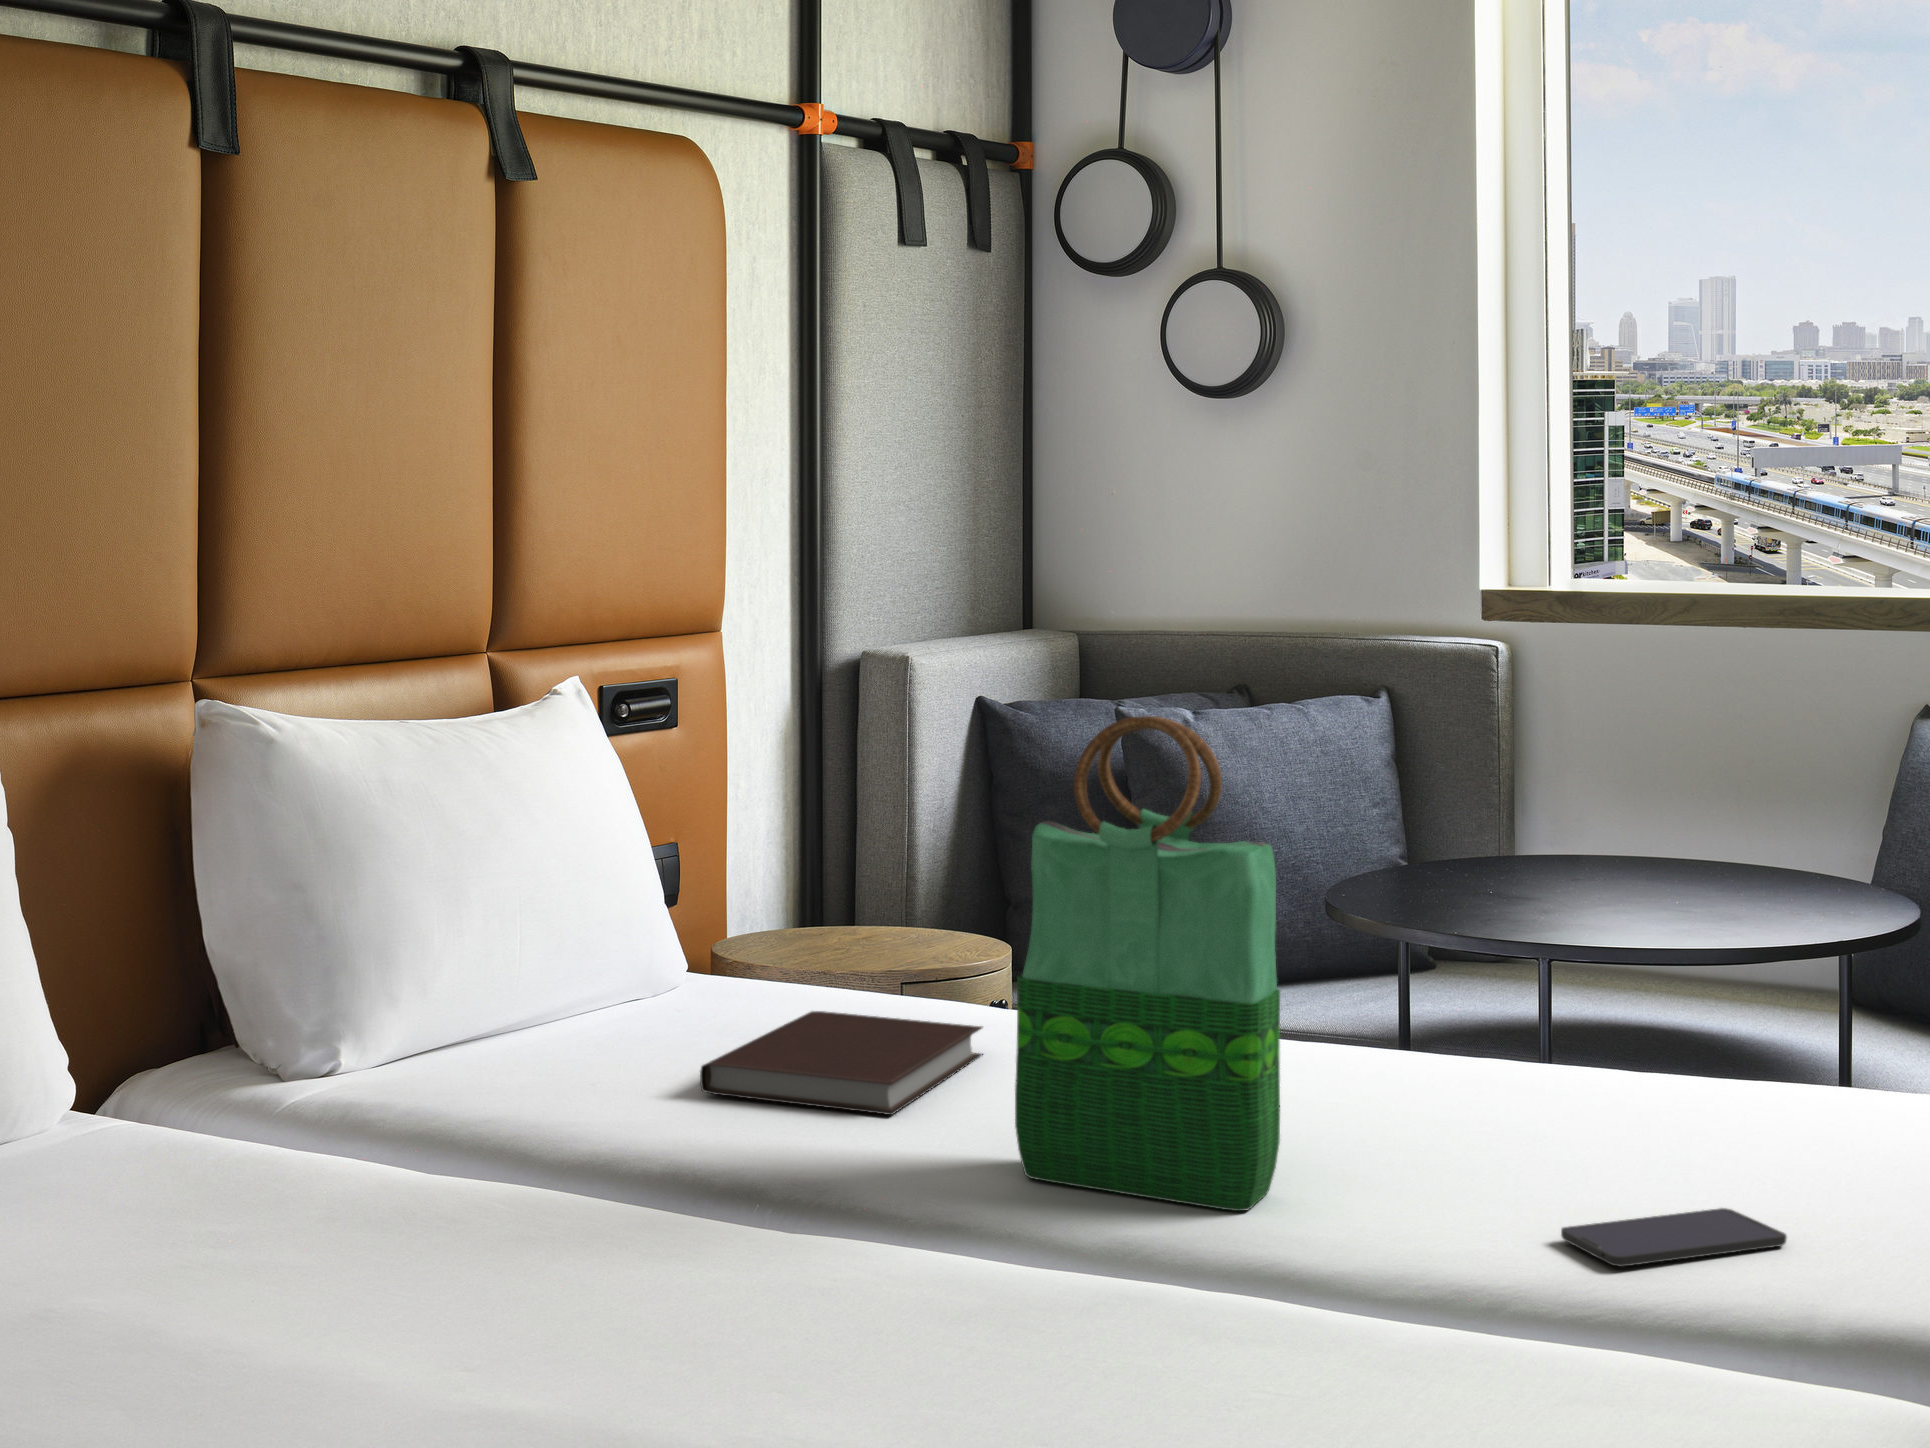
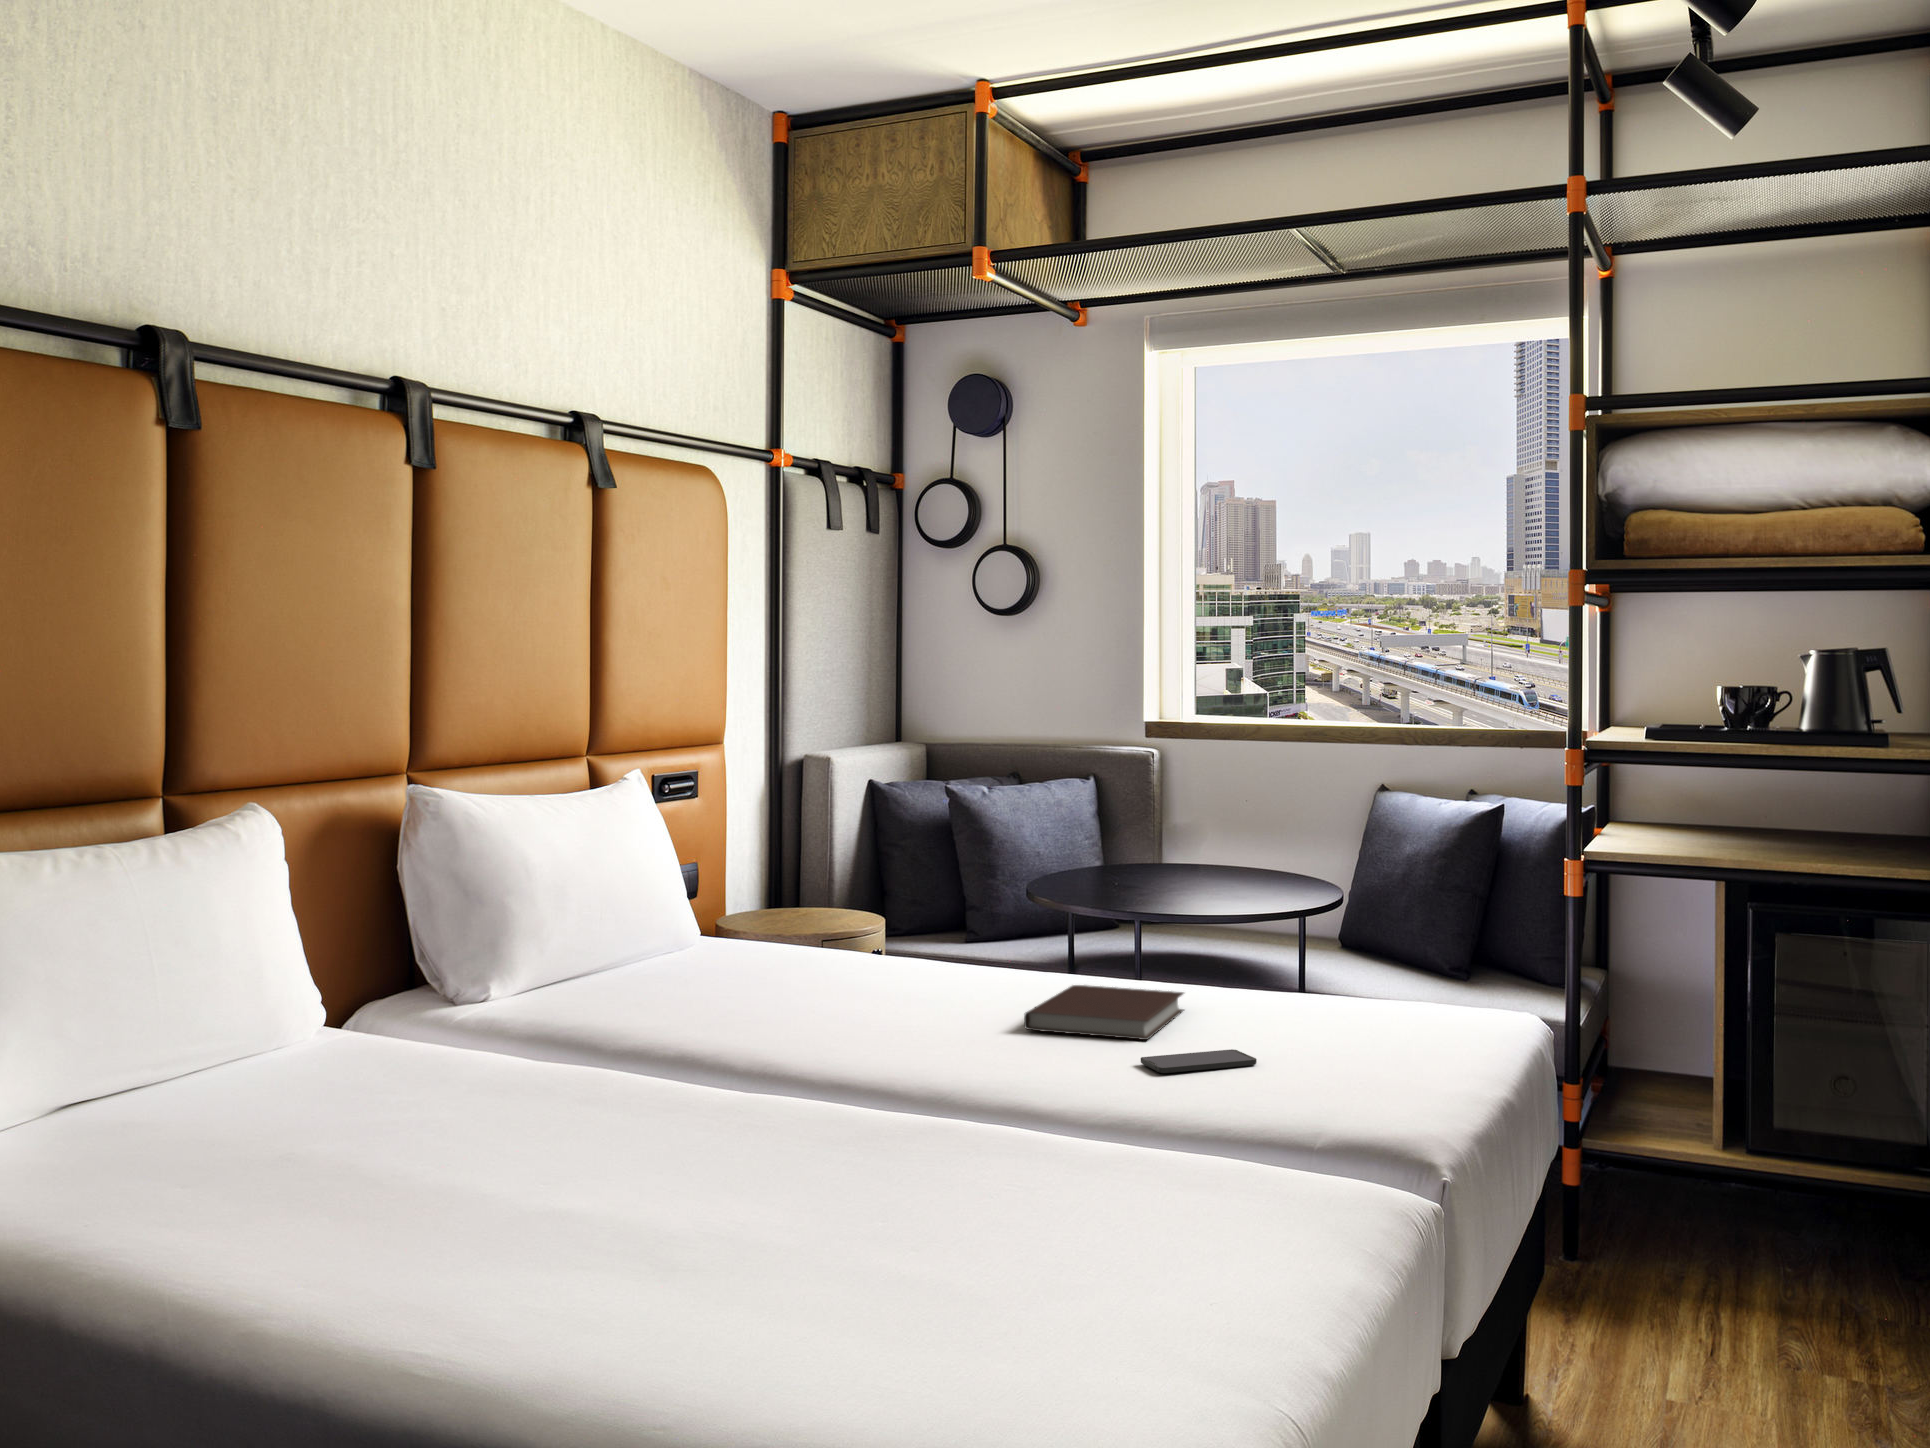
tote bag: present [1015,716,1280,1211] -> none [863,788,1003,1055]
notebook: present [700,1011,982,1115] -> present [1024,985,1184,1040]

